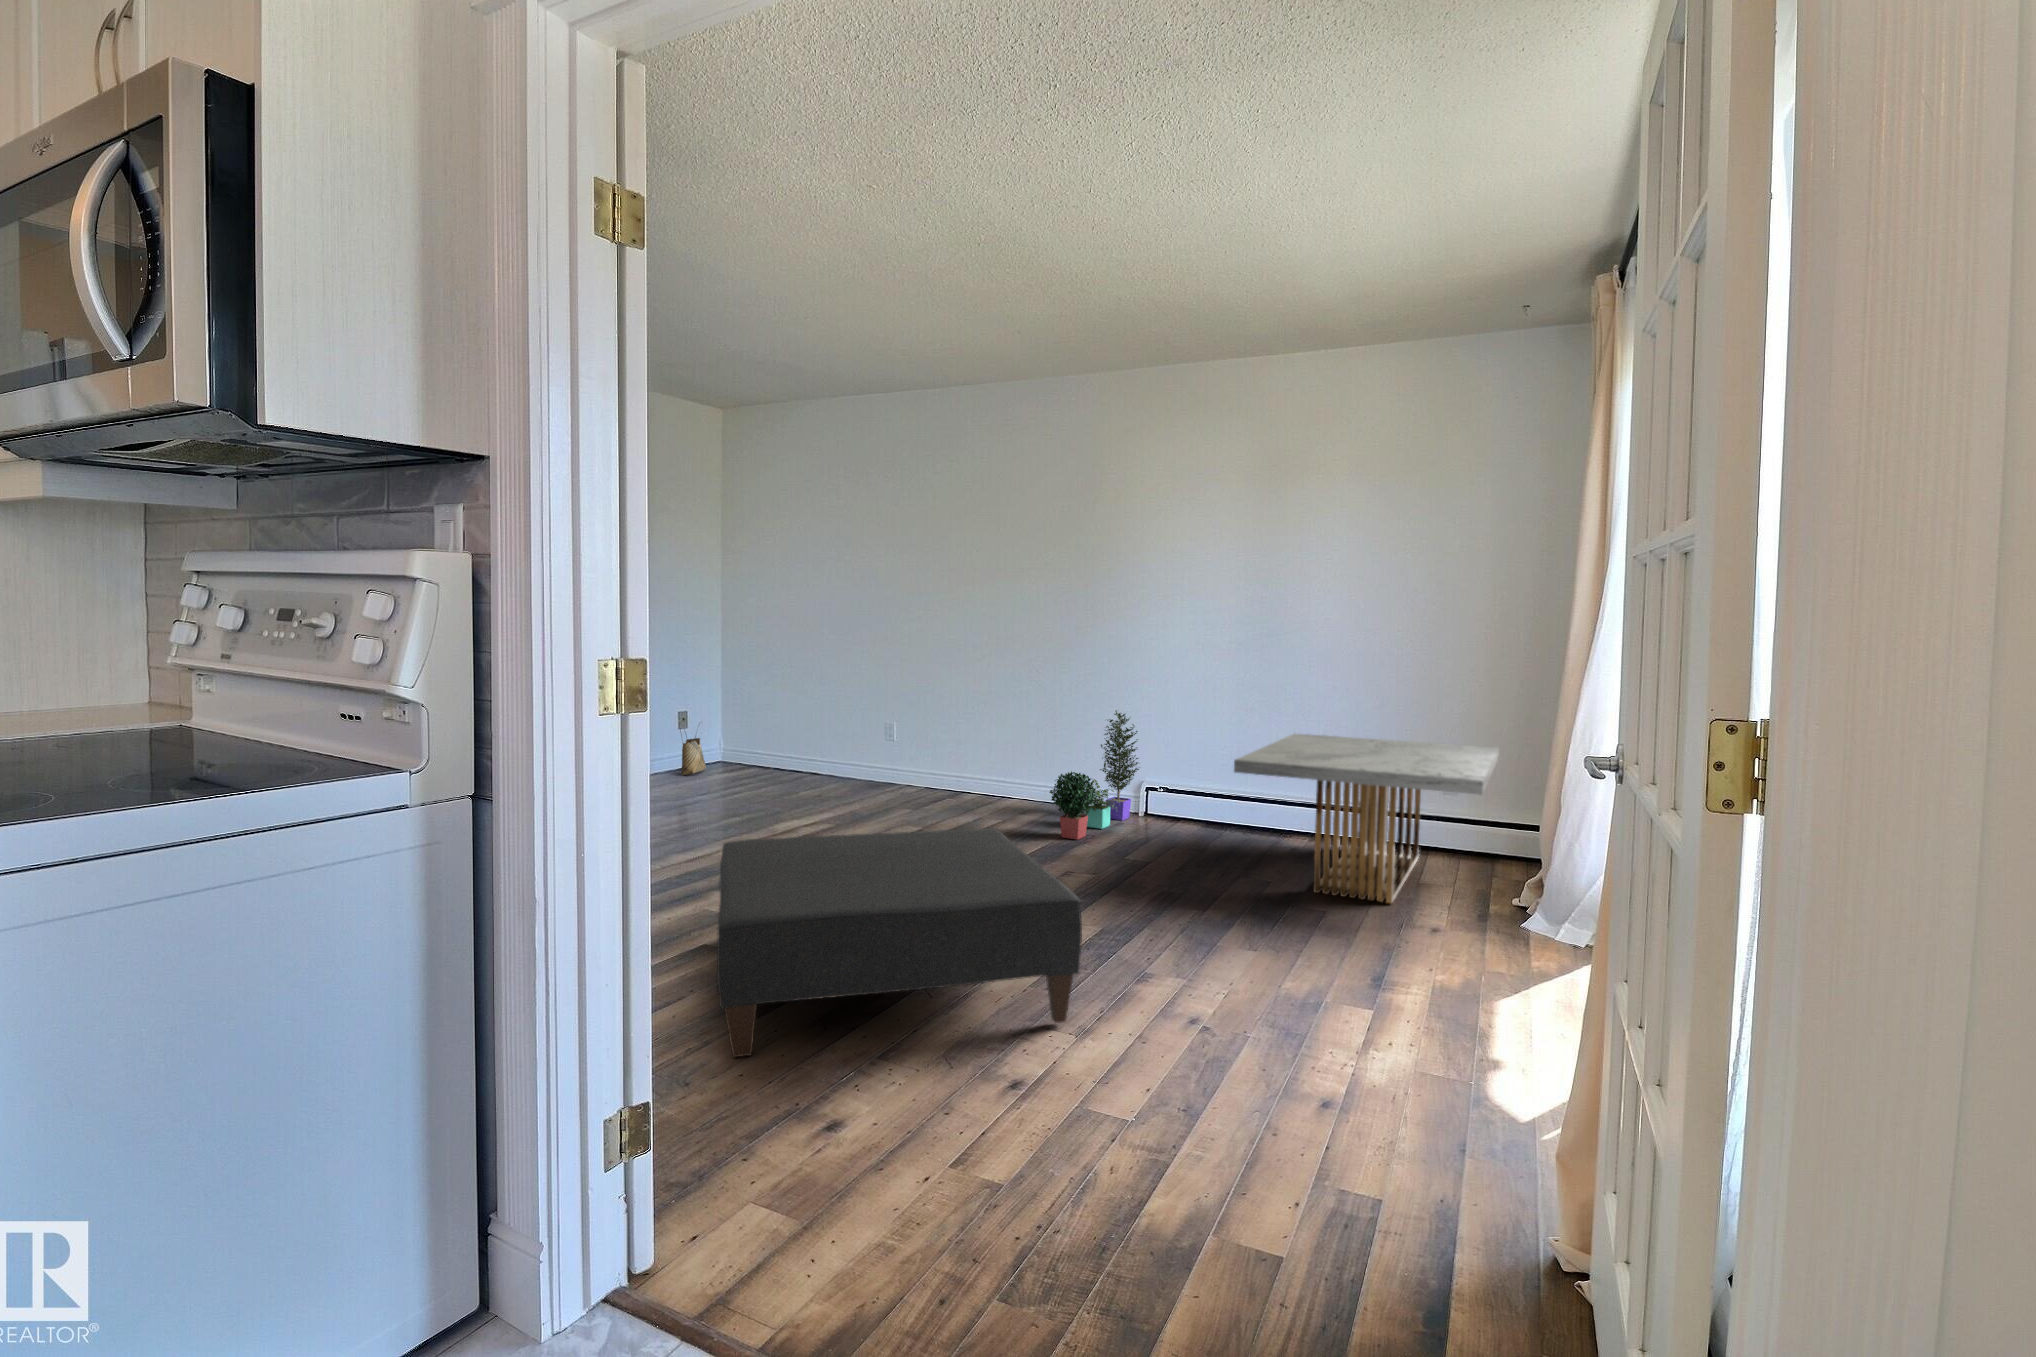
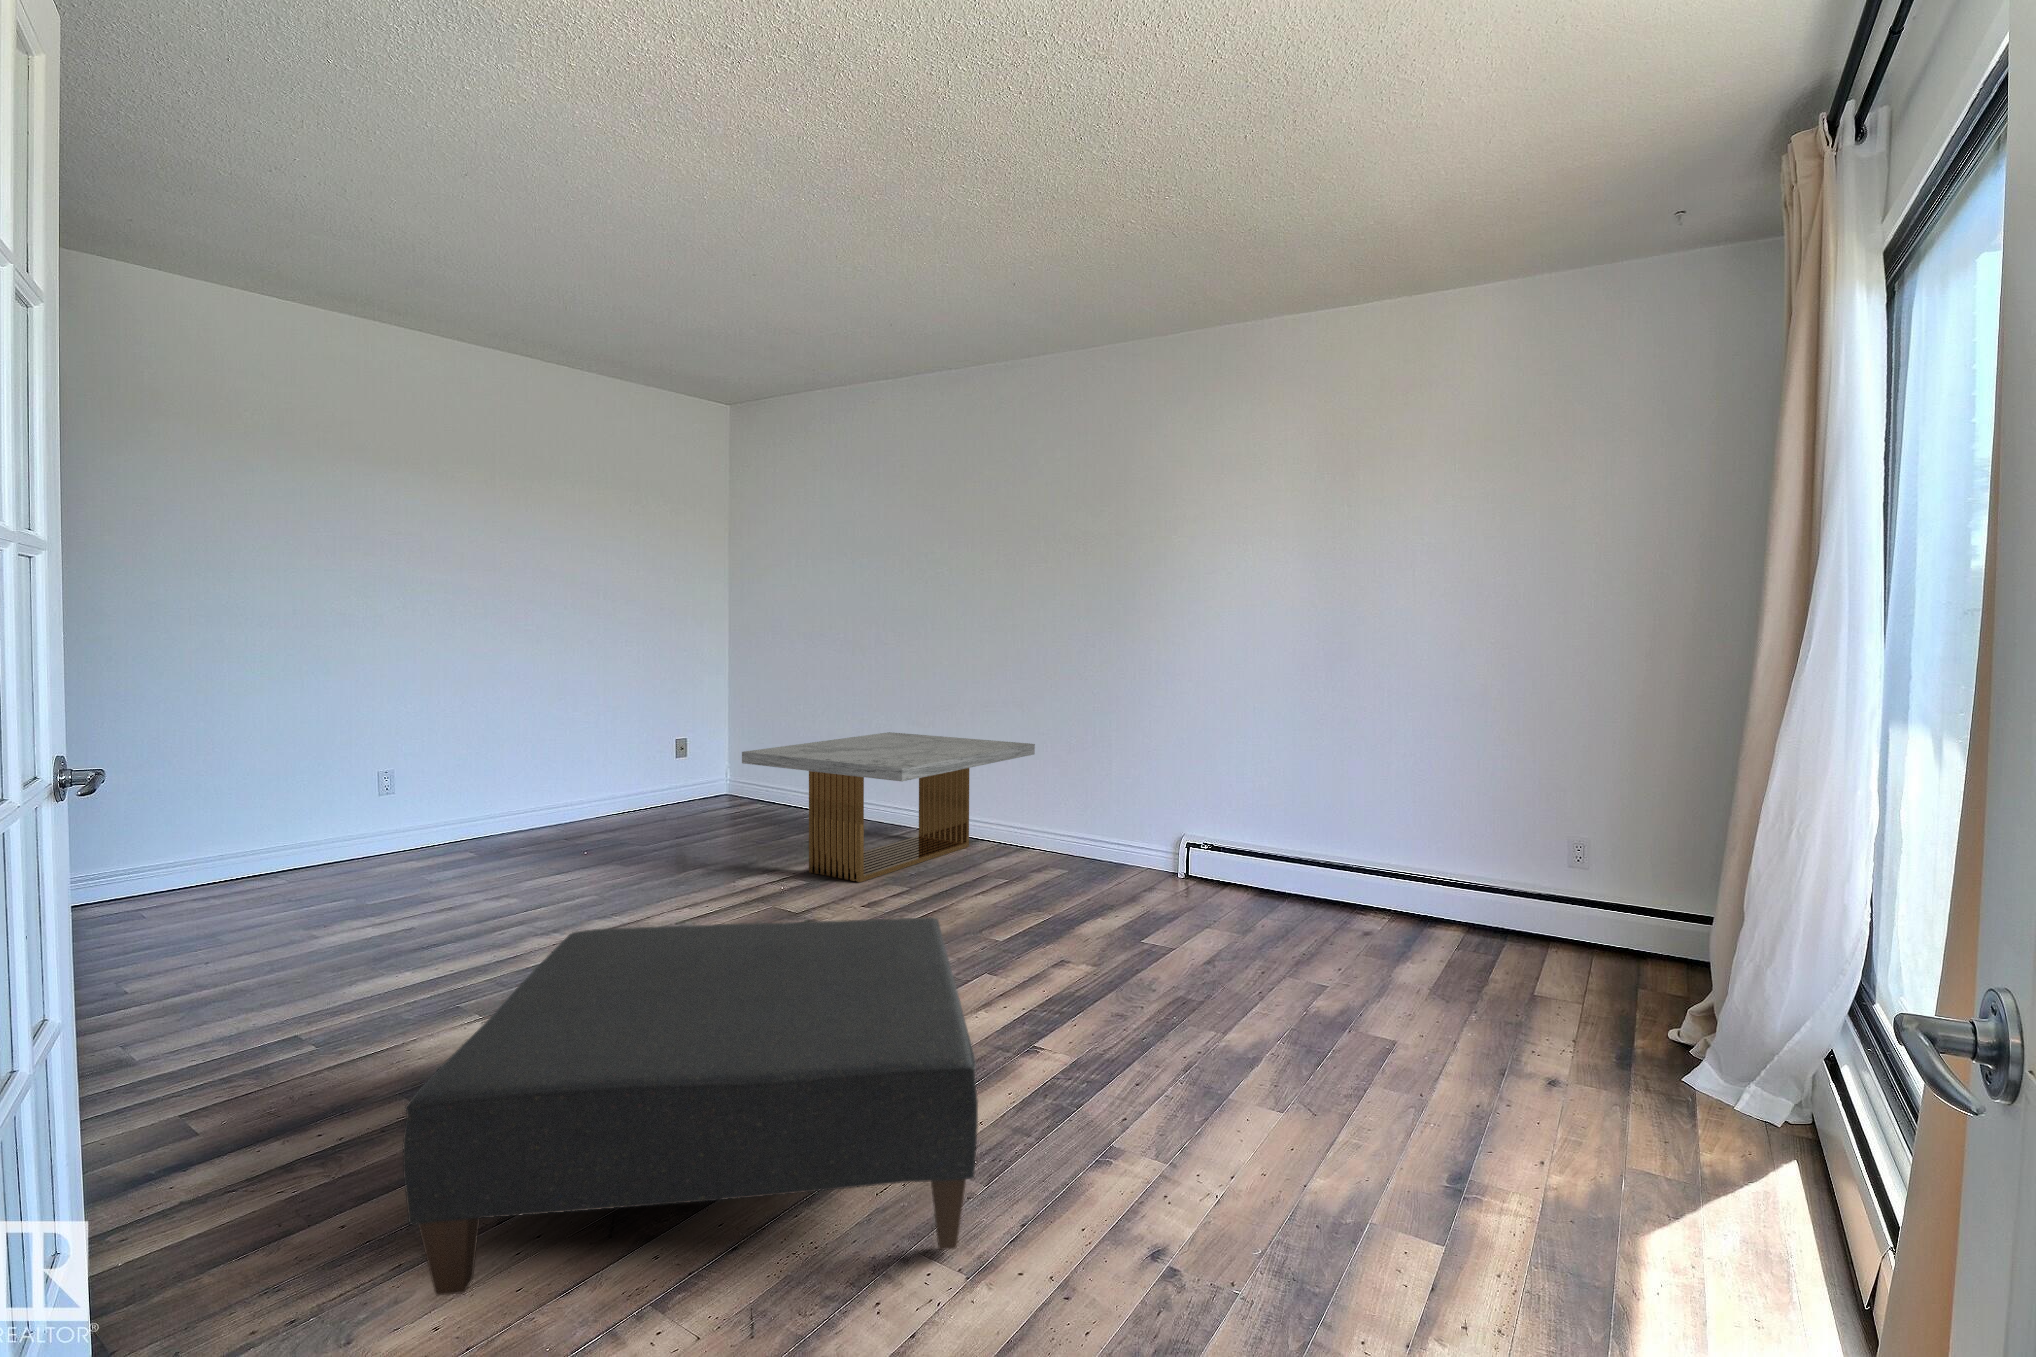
potted plant: present [1049,711,1139,839] -> none [1057,750,1180,911]
woven basket: present [679,723,706,775] -> none [679,753,710,812]
coffee table: present [1234,733,1499,903] -> present [742,732,1035,882]

